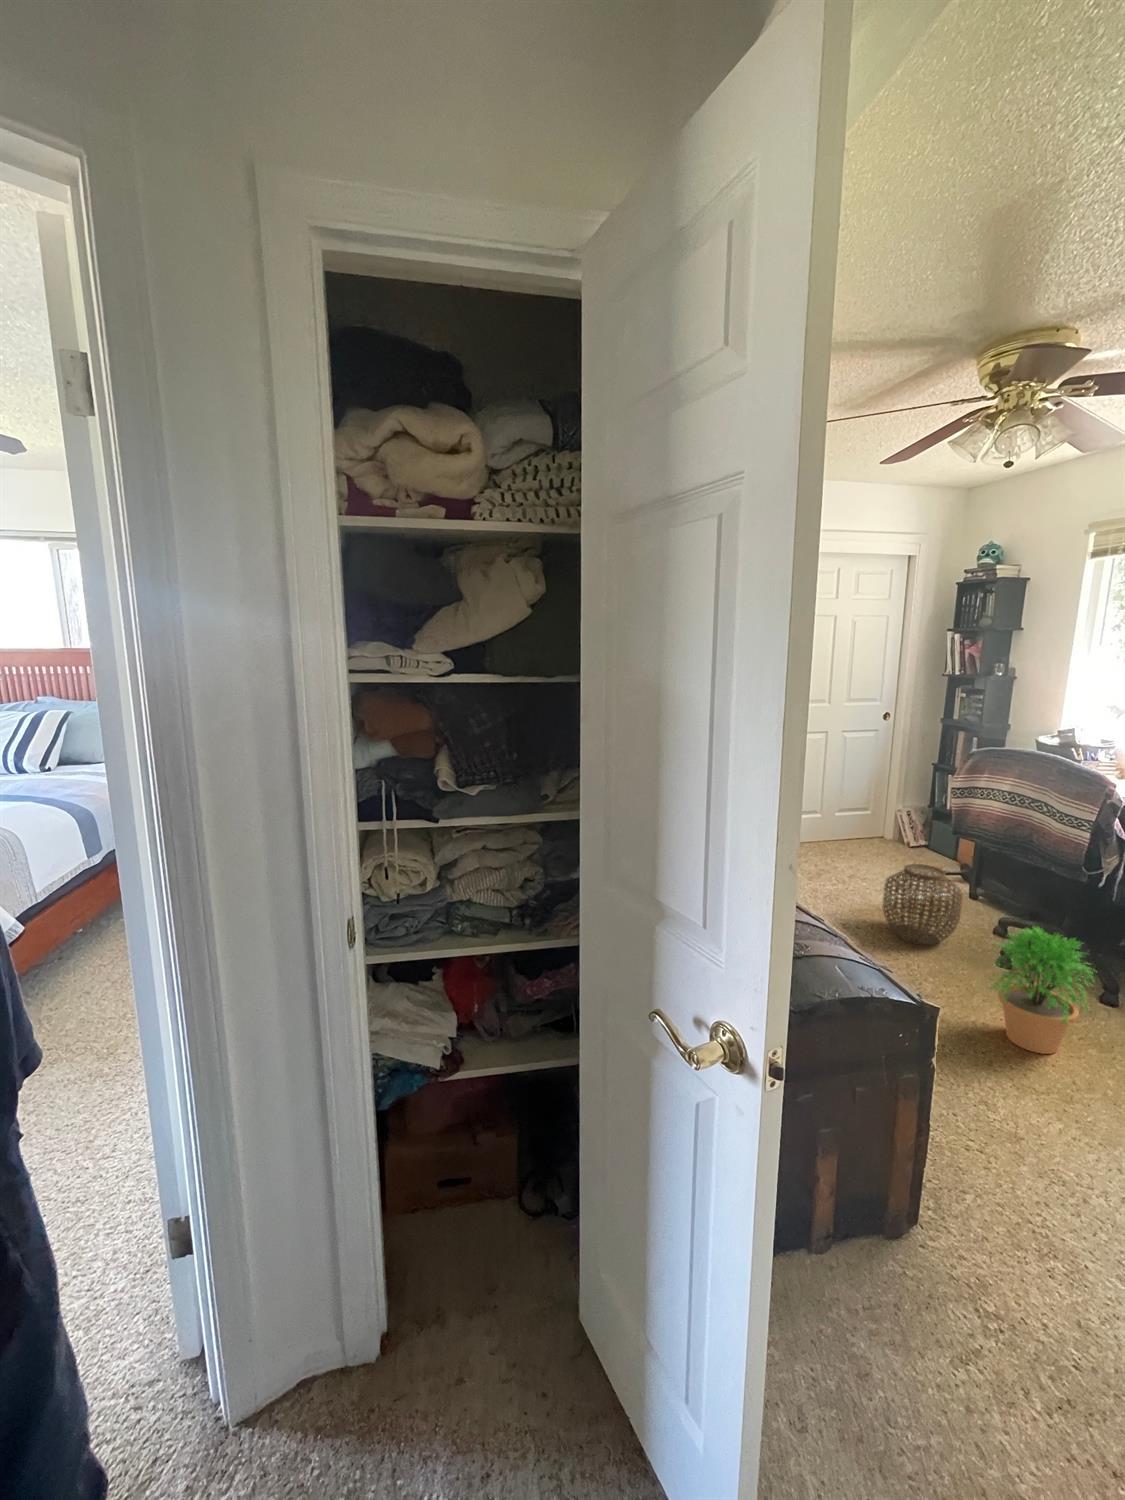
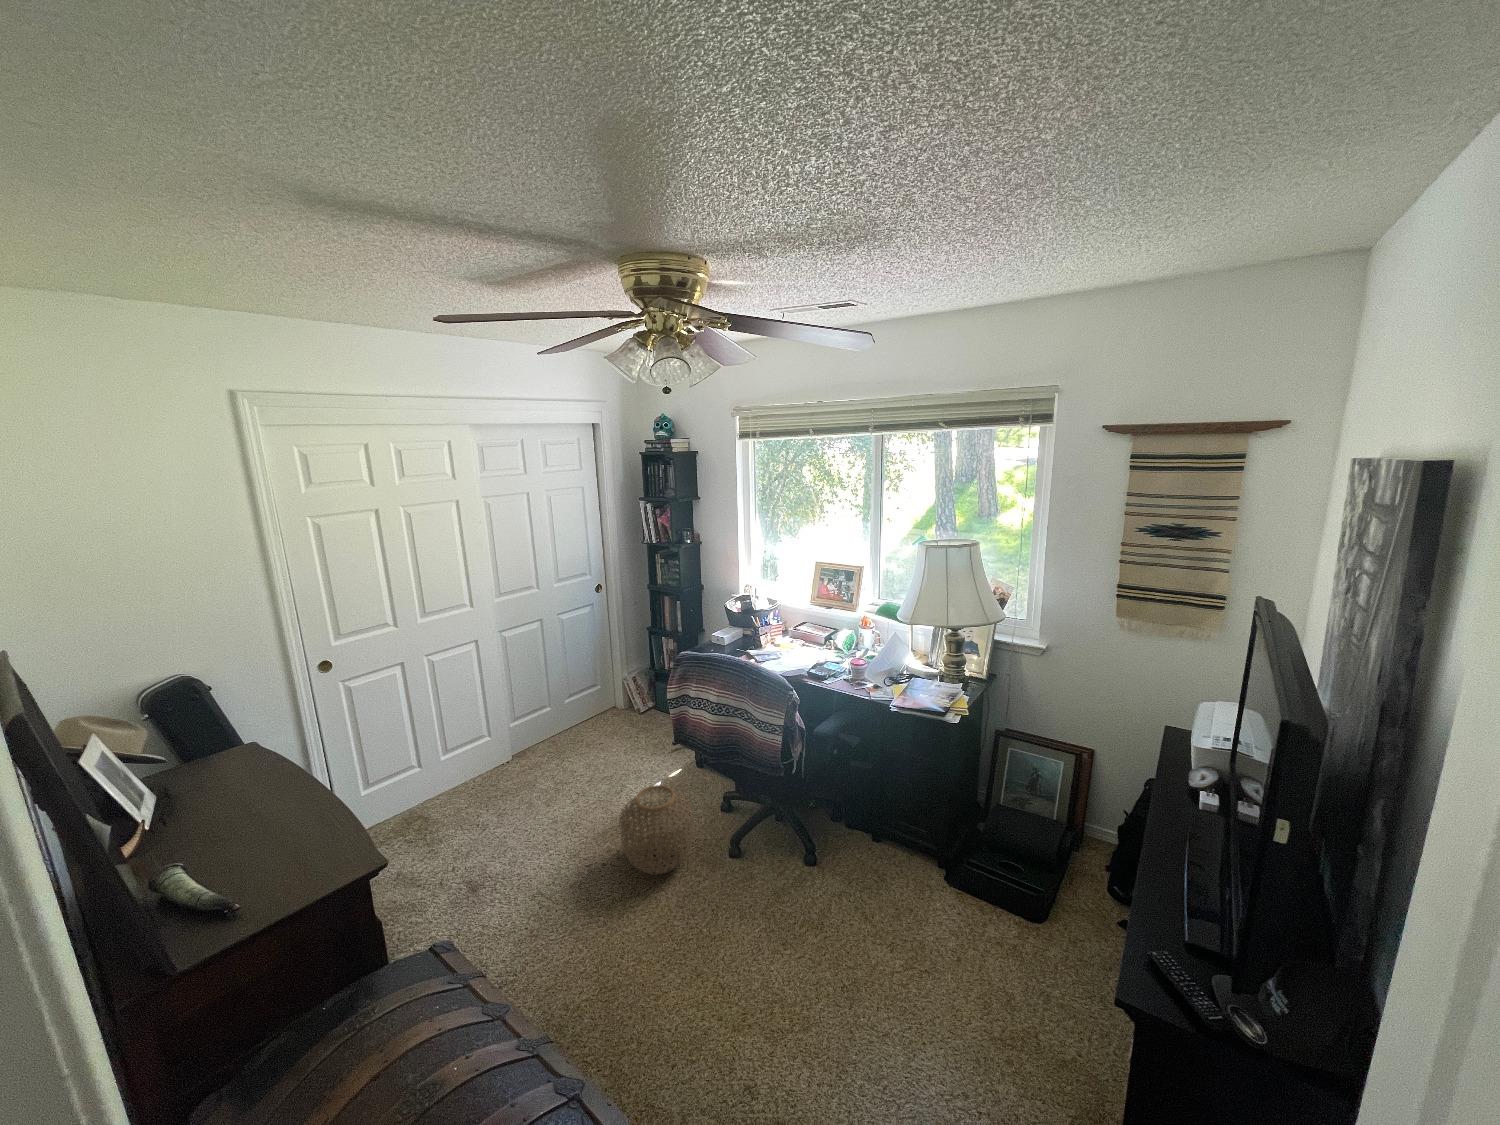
potted plant: present [991,927,1092,1054] -> none [727,874,822,1010]

